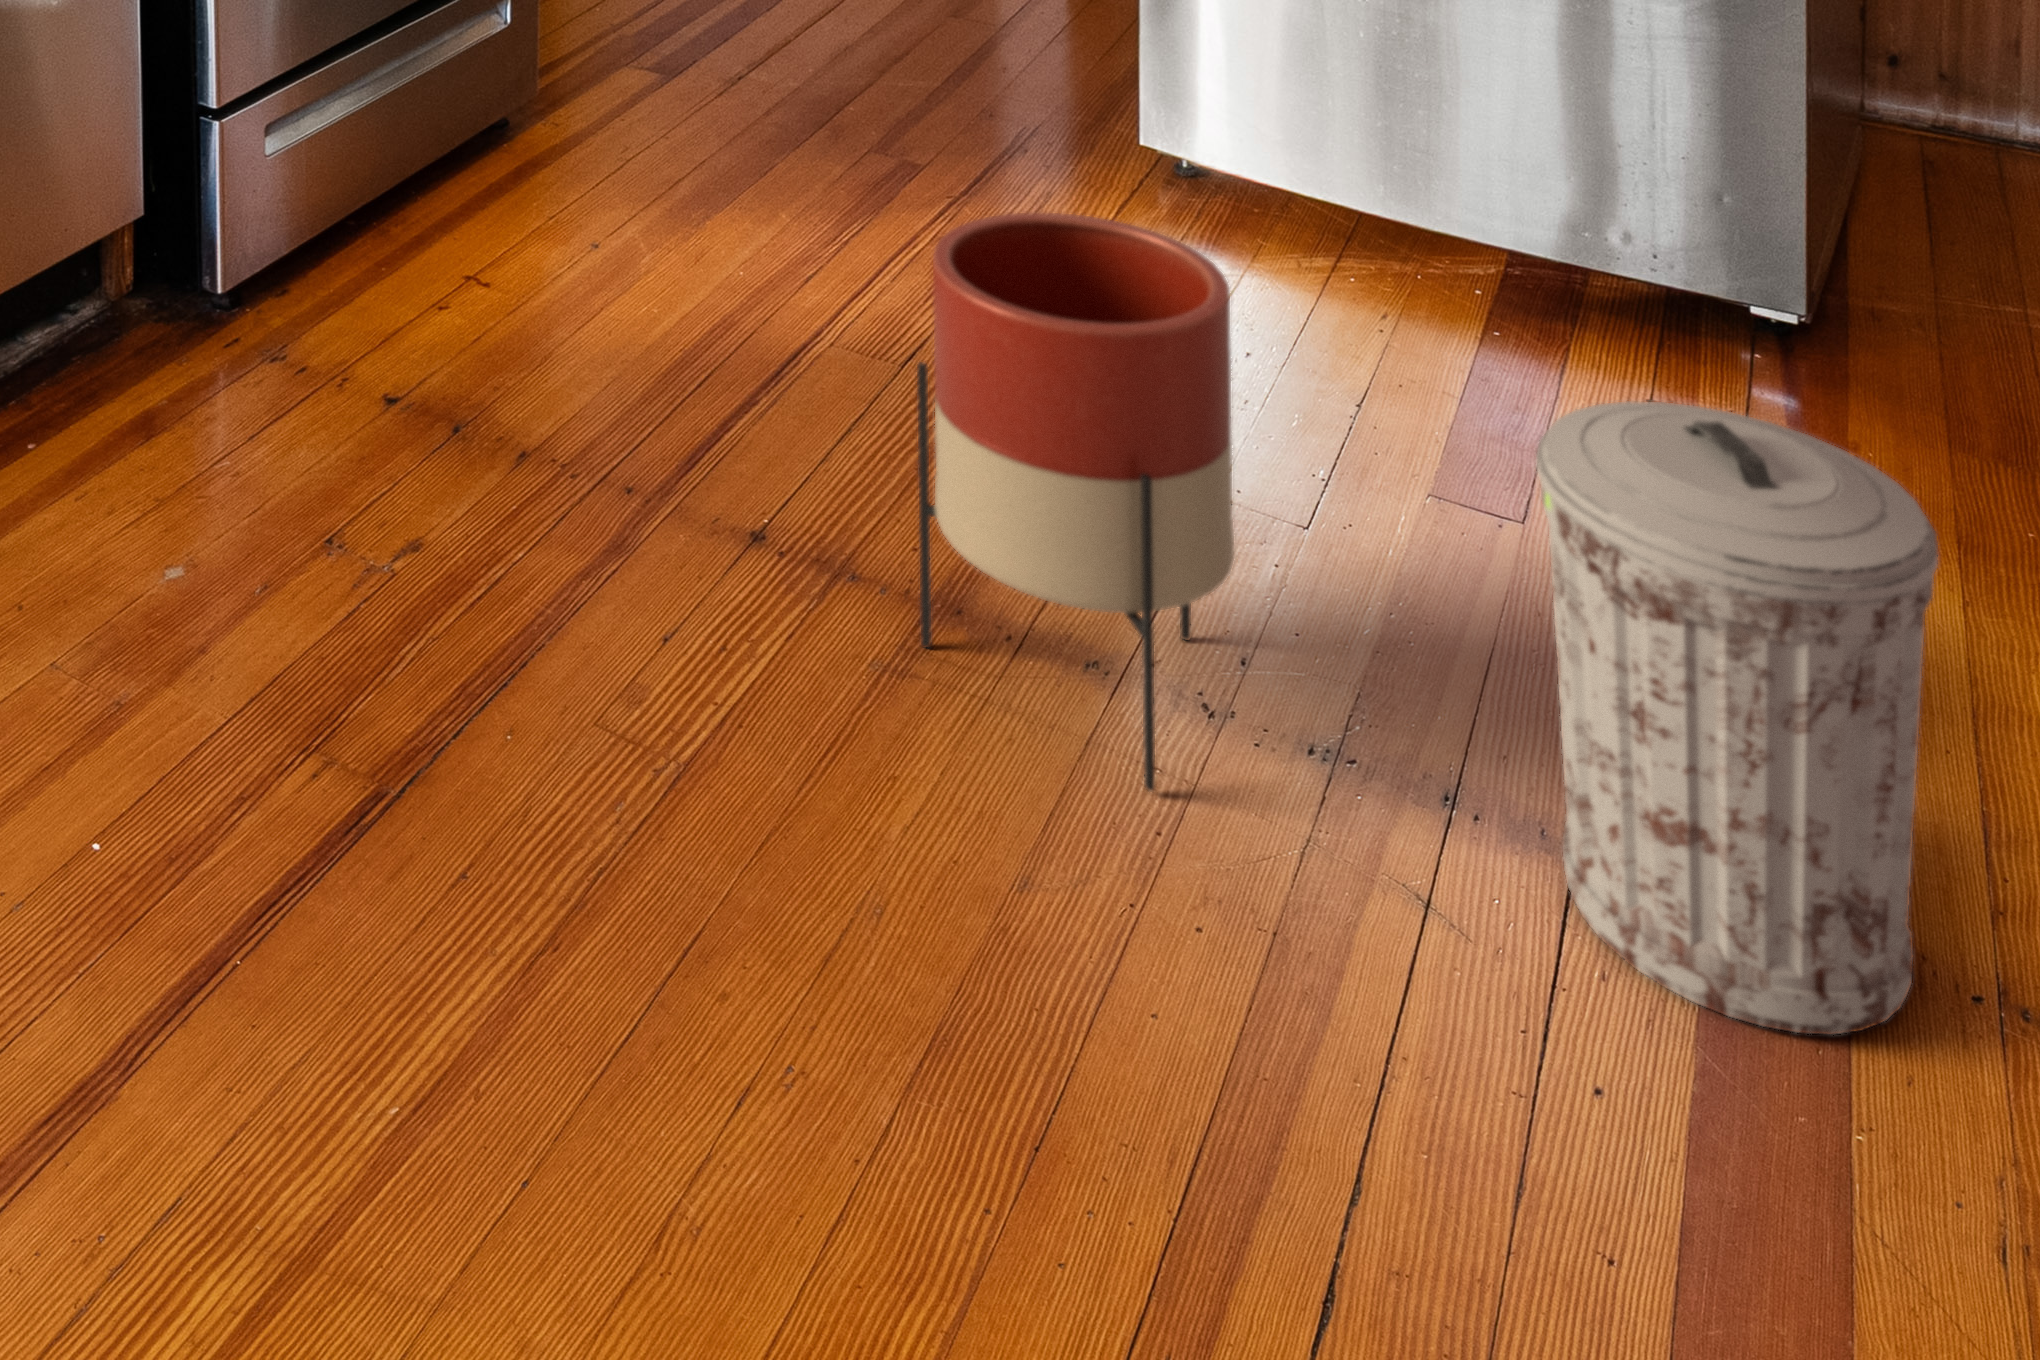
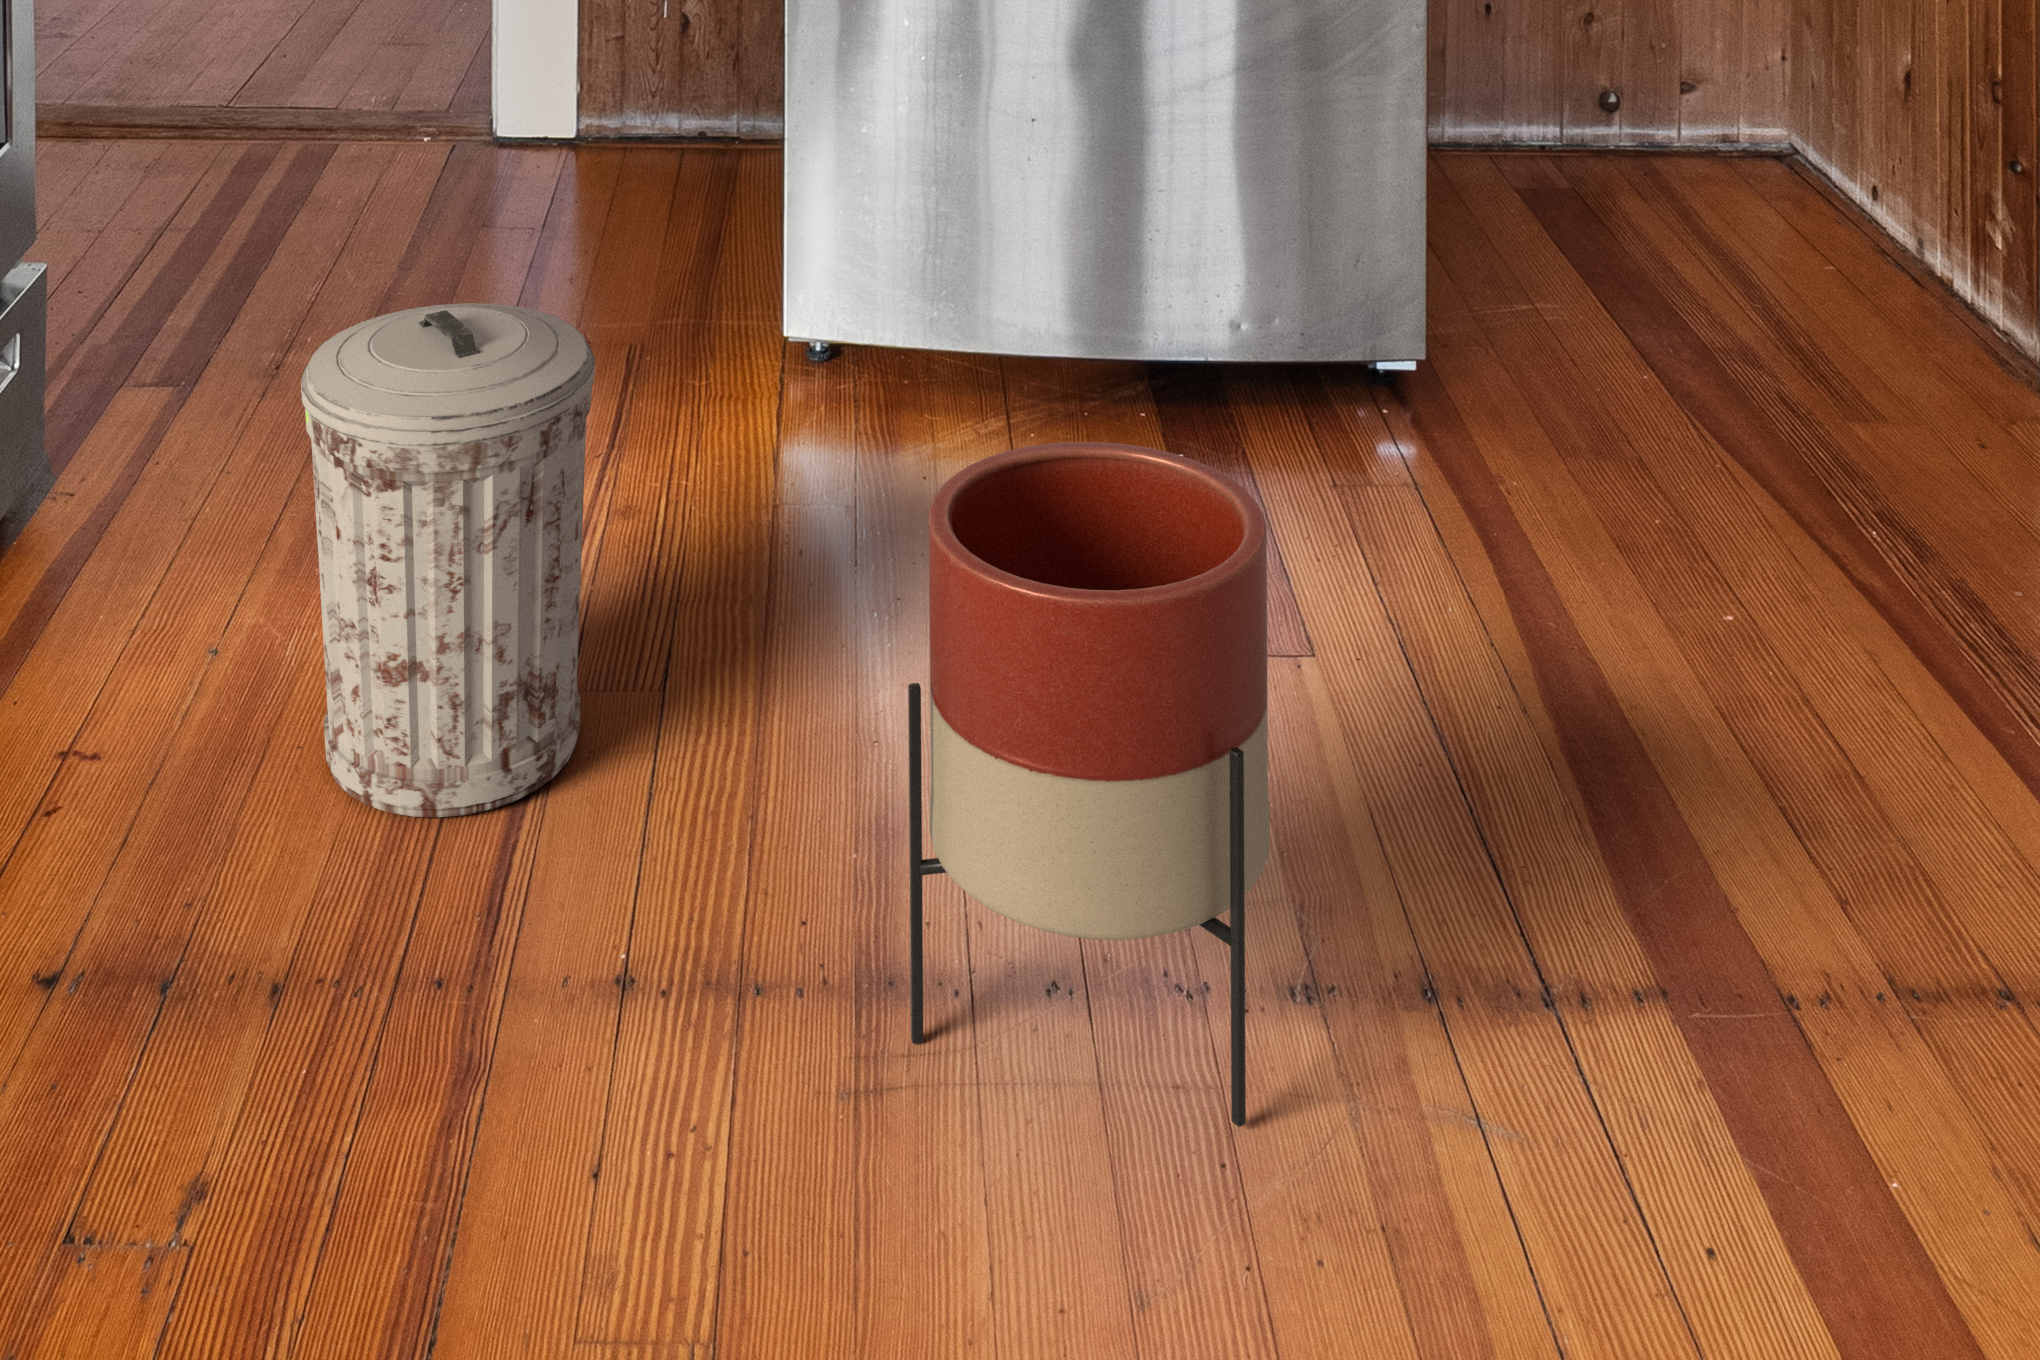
trash can: present [1536,402,1938,1034] -> present [301,303,595,817]

